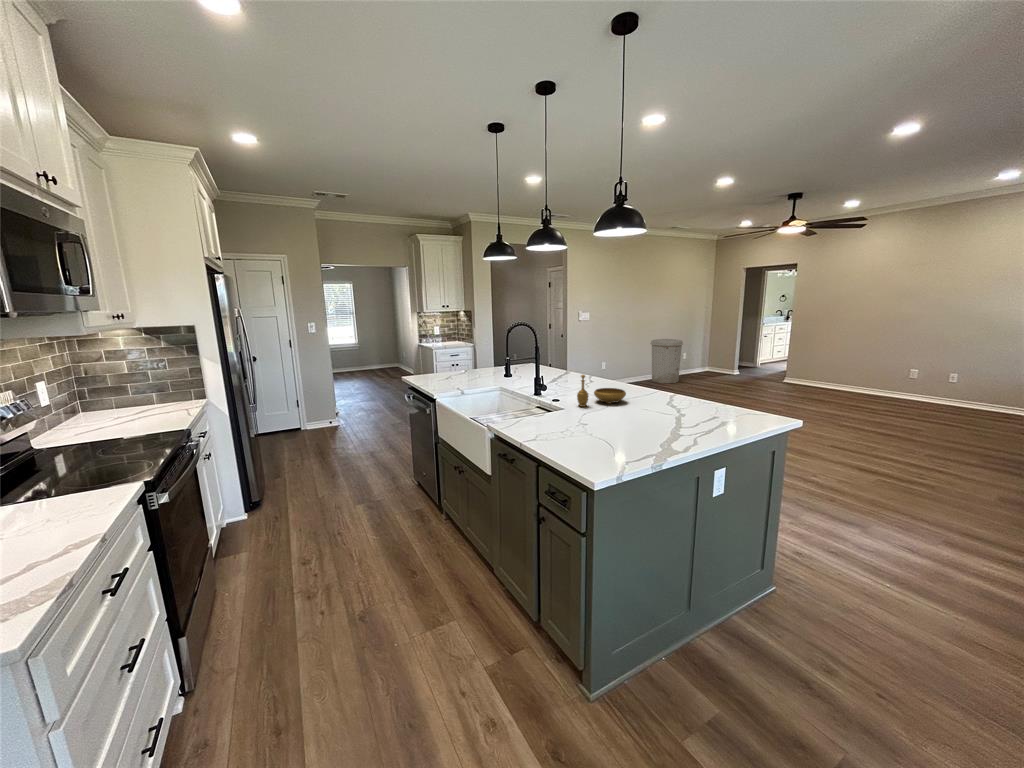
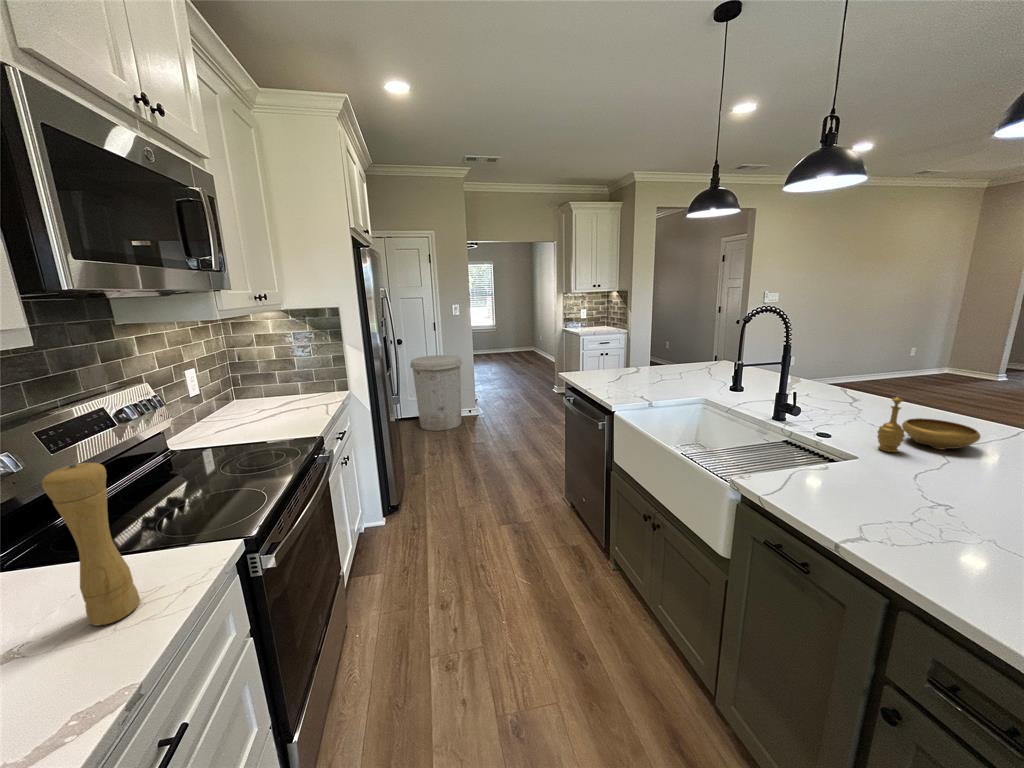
trash can: present [650,339,683,383] -> present [410,355,462,431]
pepper mill: none [23,418,82,522] -> present [42,463,140,625]

